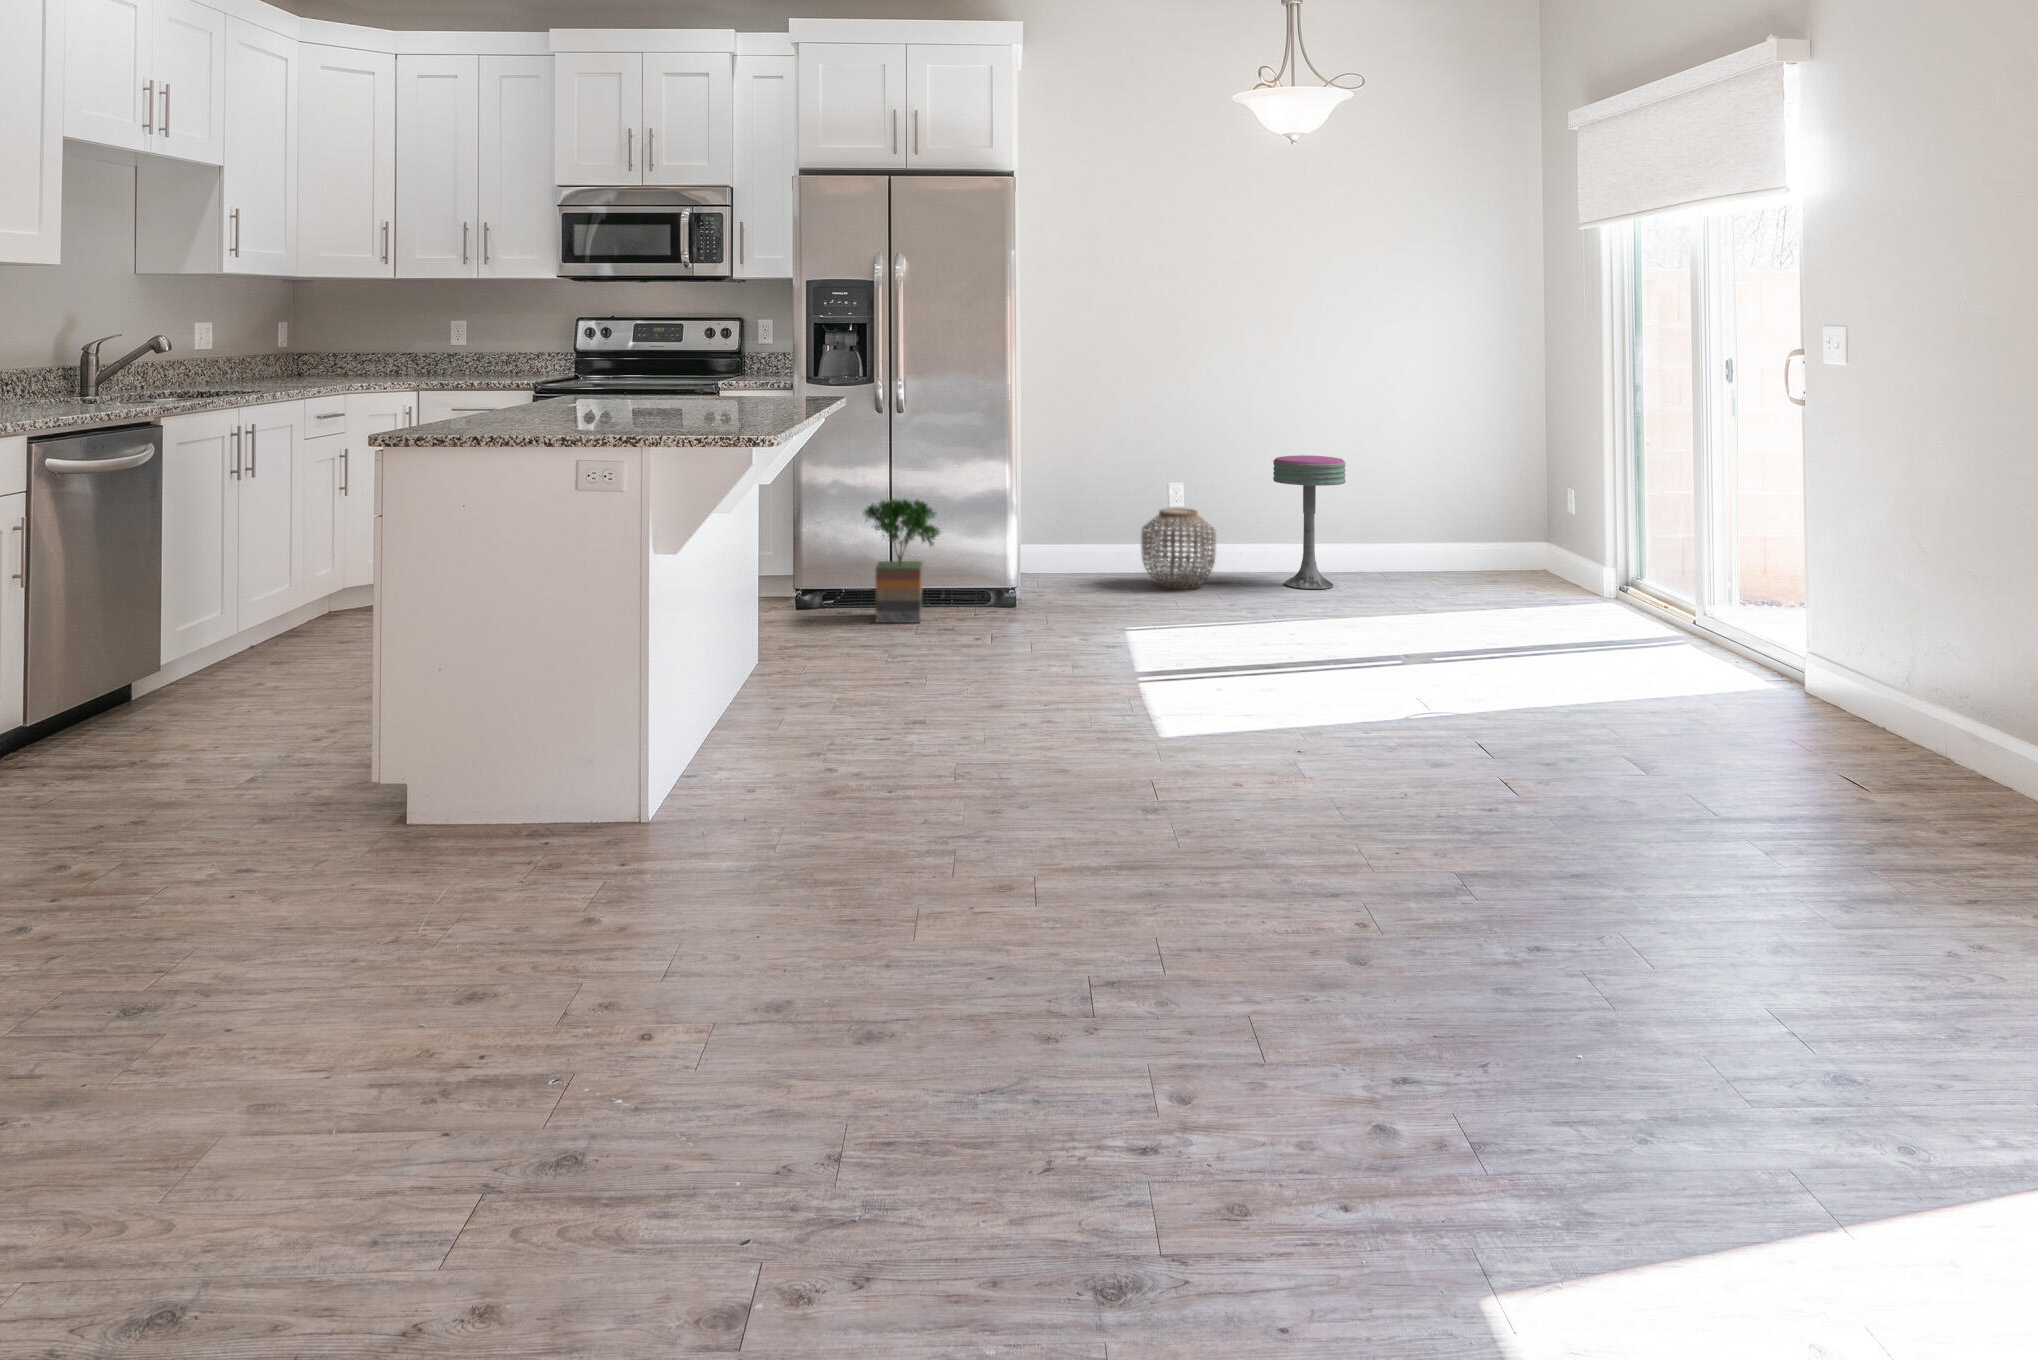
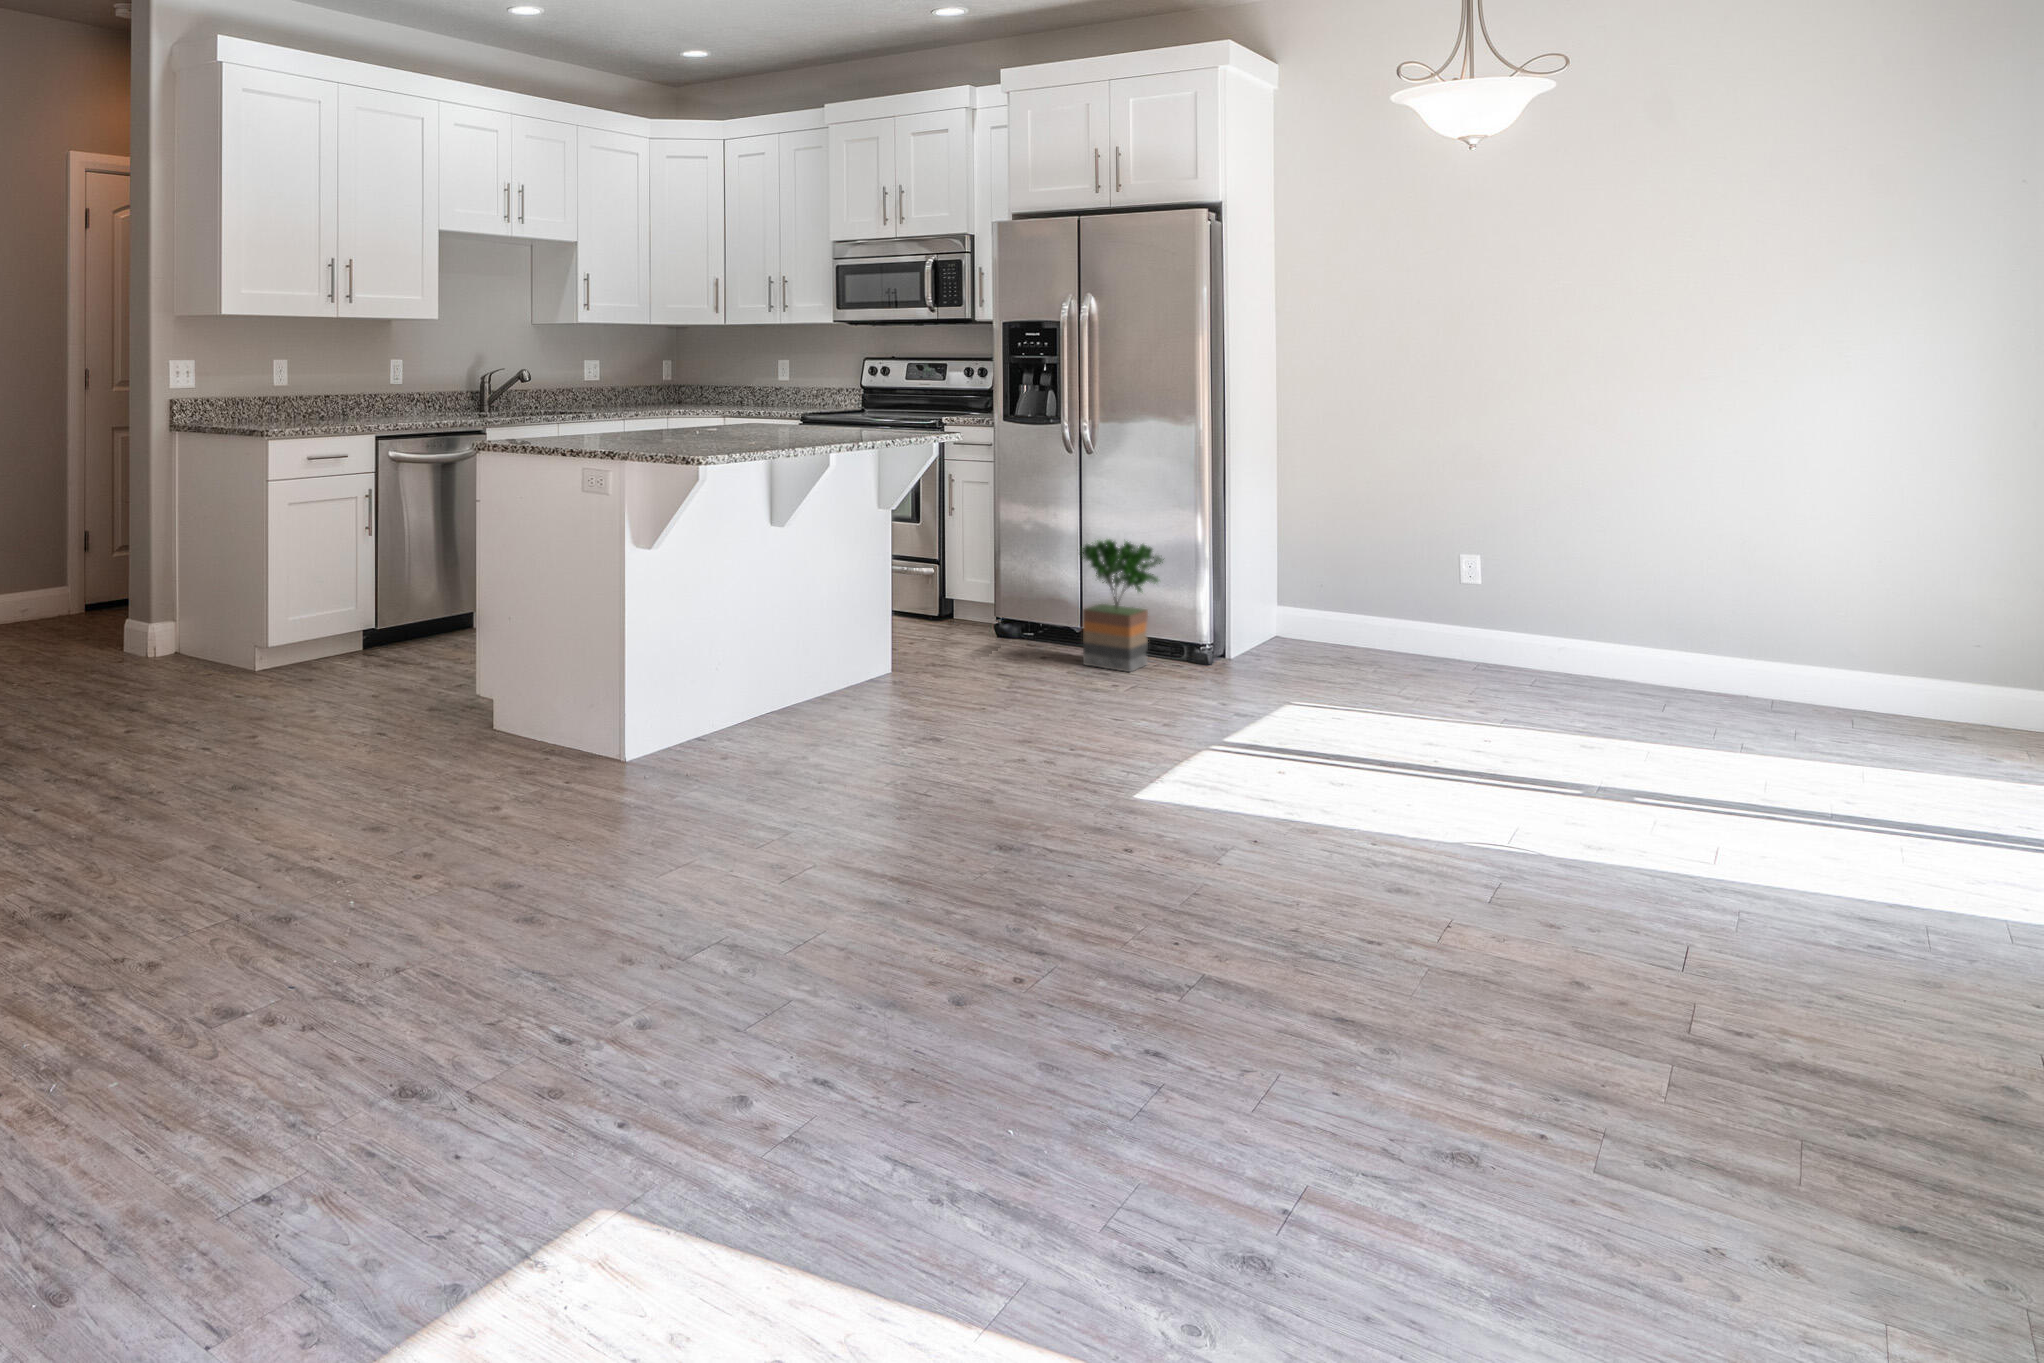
bar stool: present [1273,455,1346,589] -> none [1708,536,1842,726]
woven basket: present [1142,508,1215,589] -> none [1487,588,1603,694]

